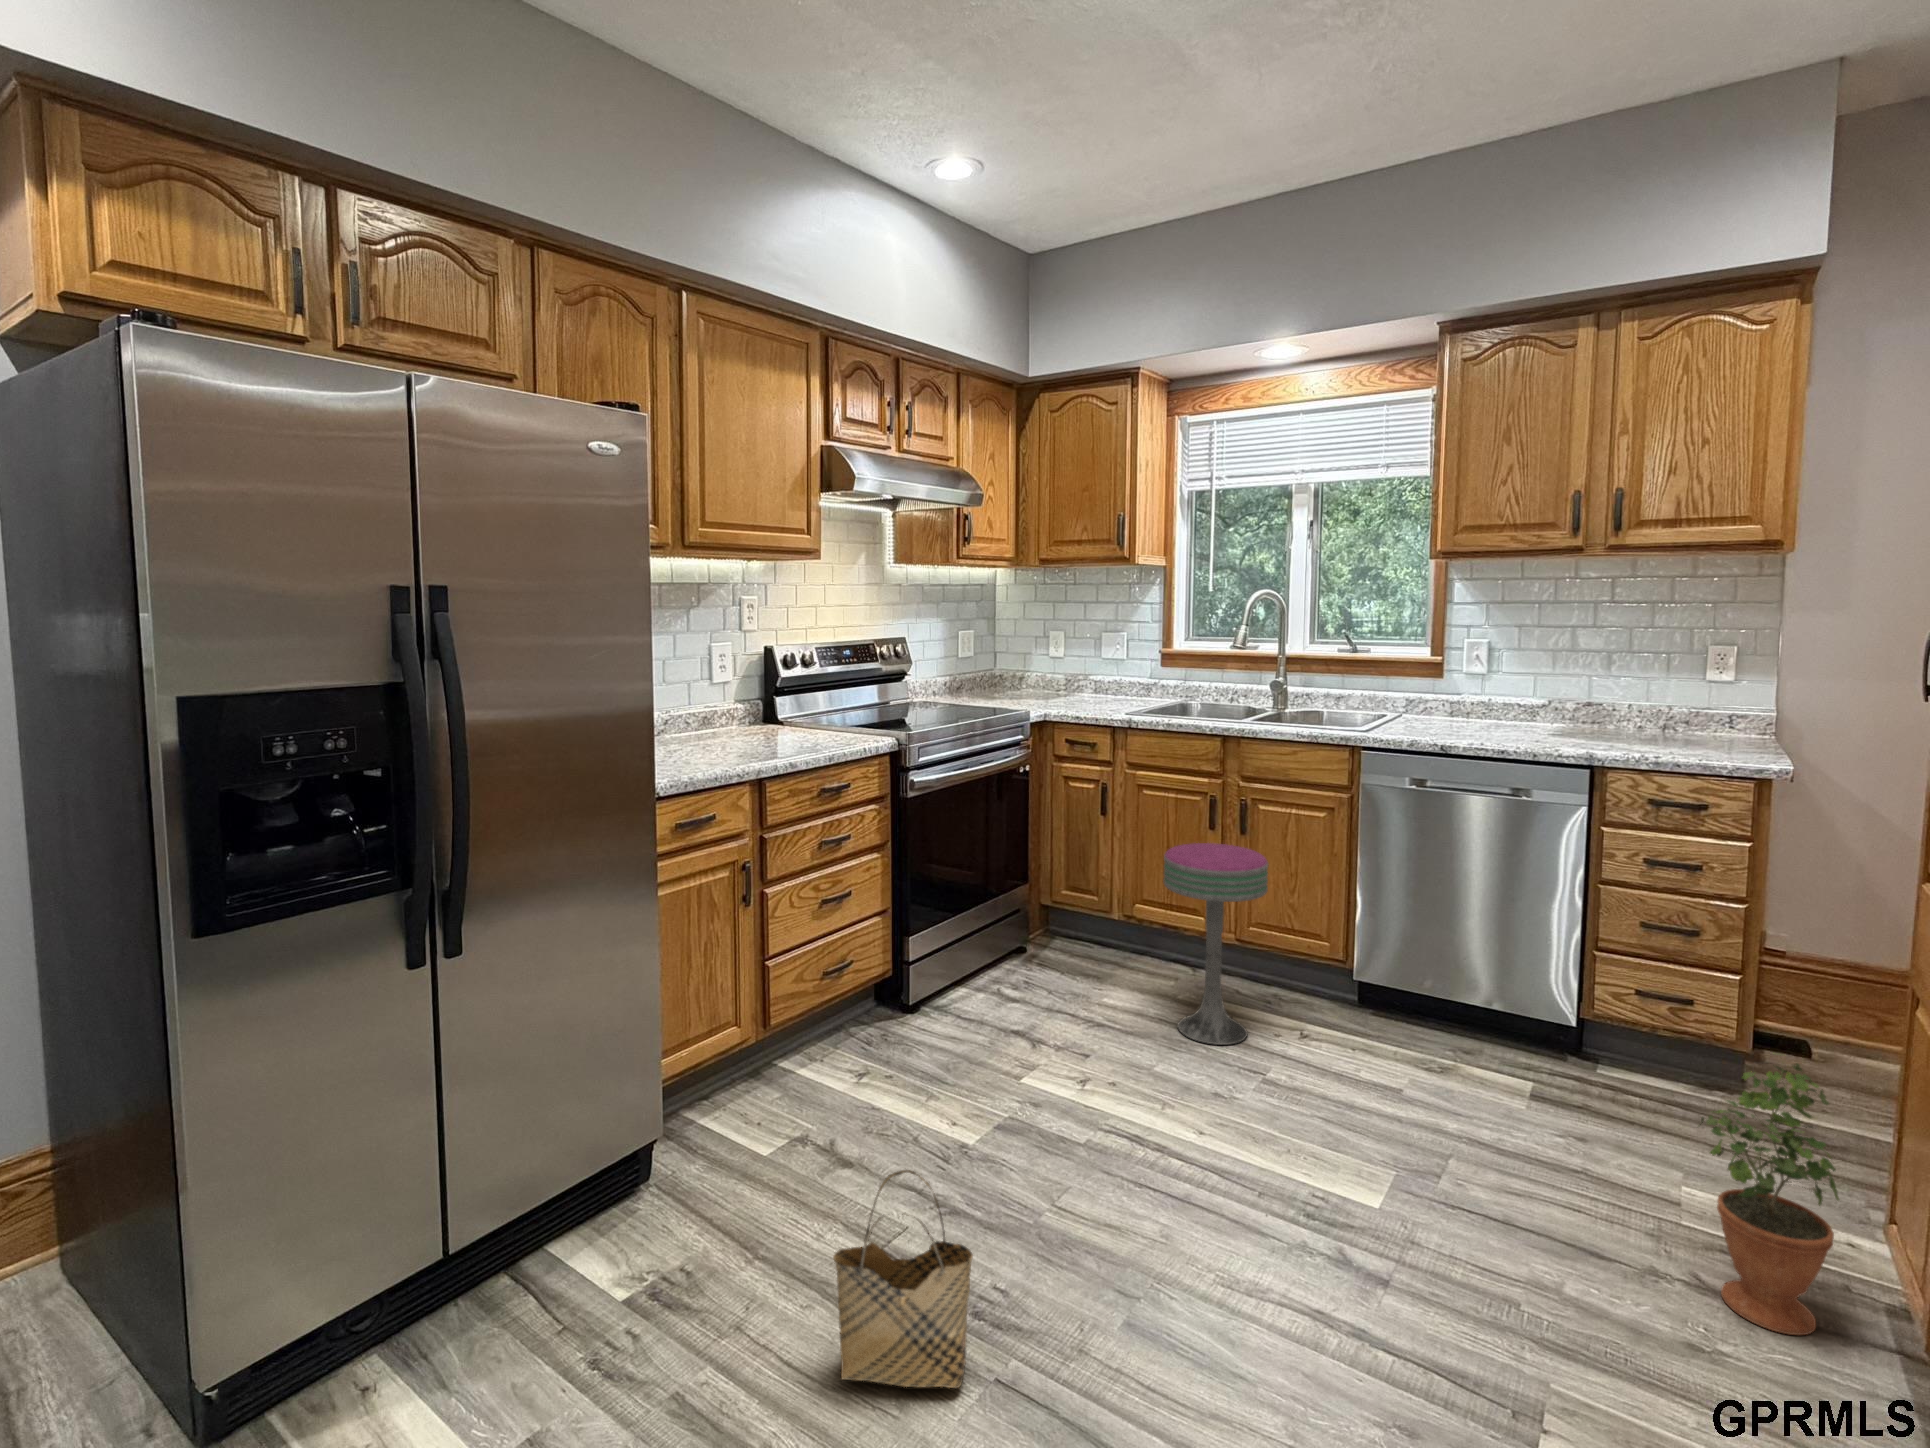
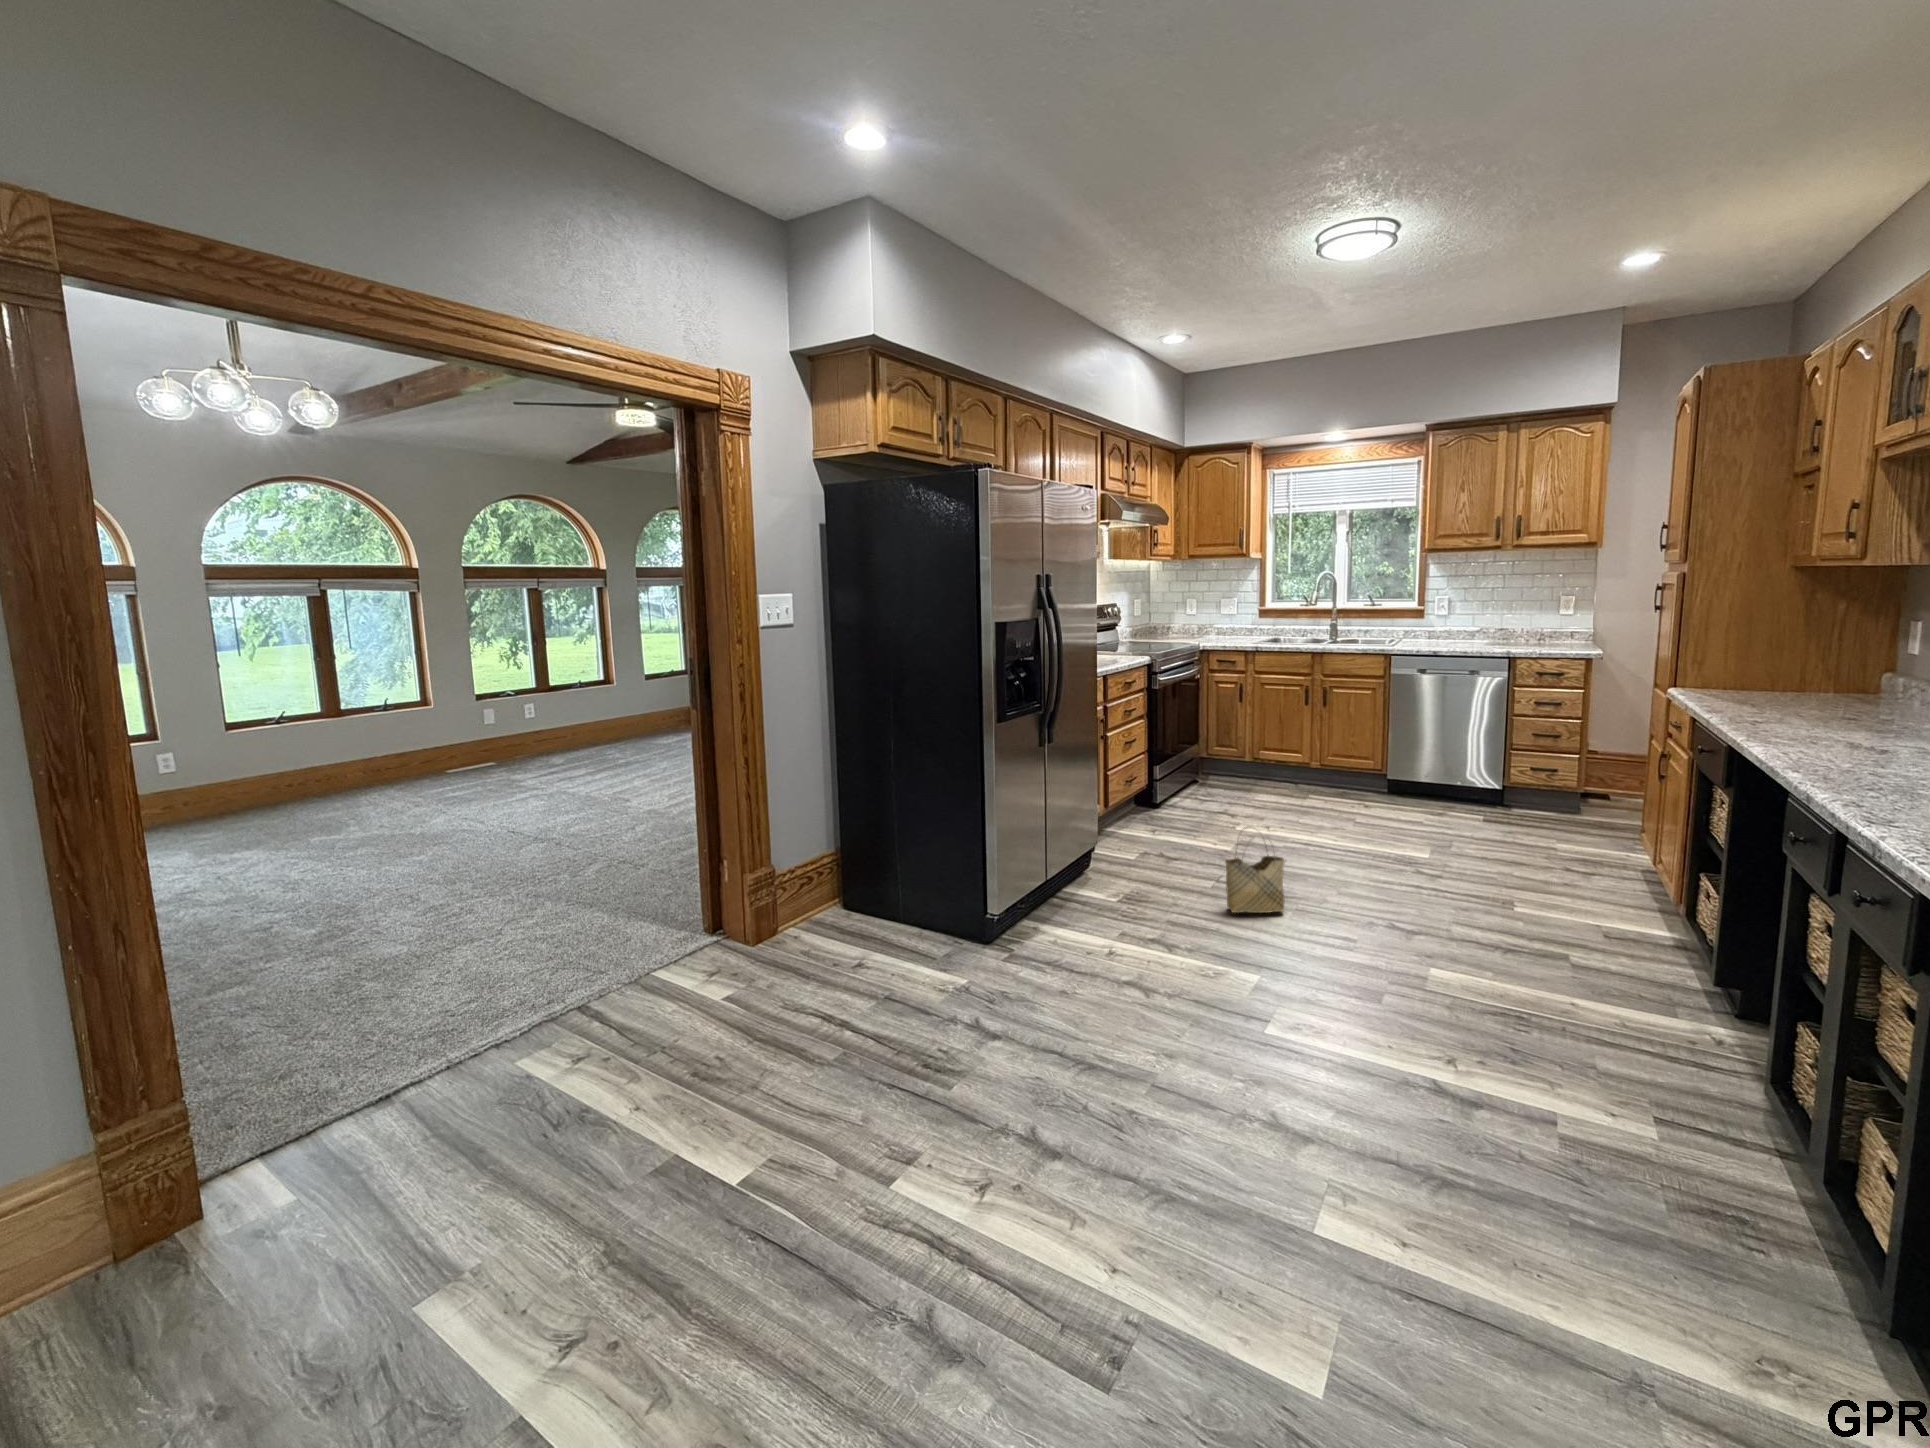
bar stool: present [1163,843,1269,1045] -> none [1292,708,1349,811]
potted plant: present [1700,1053,1839,1335] -> none [1570,765,1628,879]

